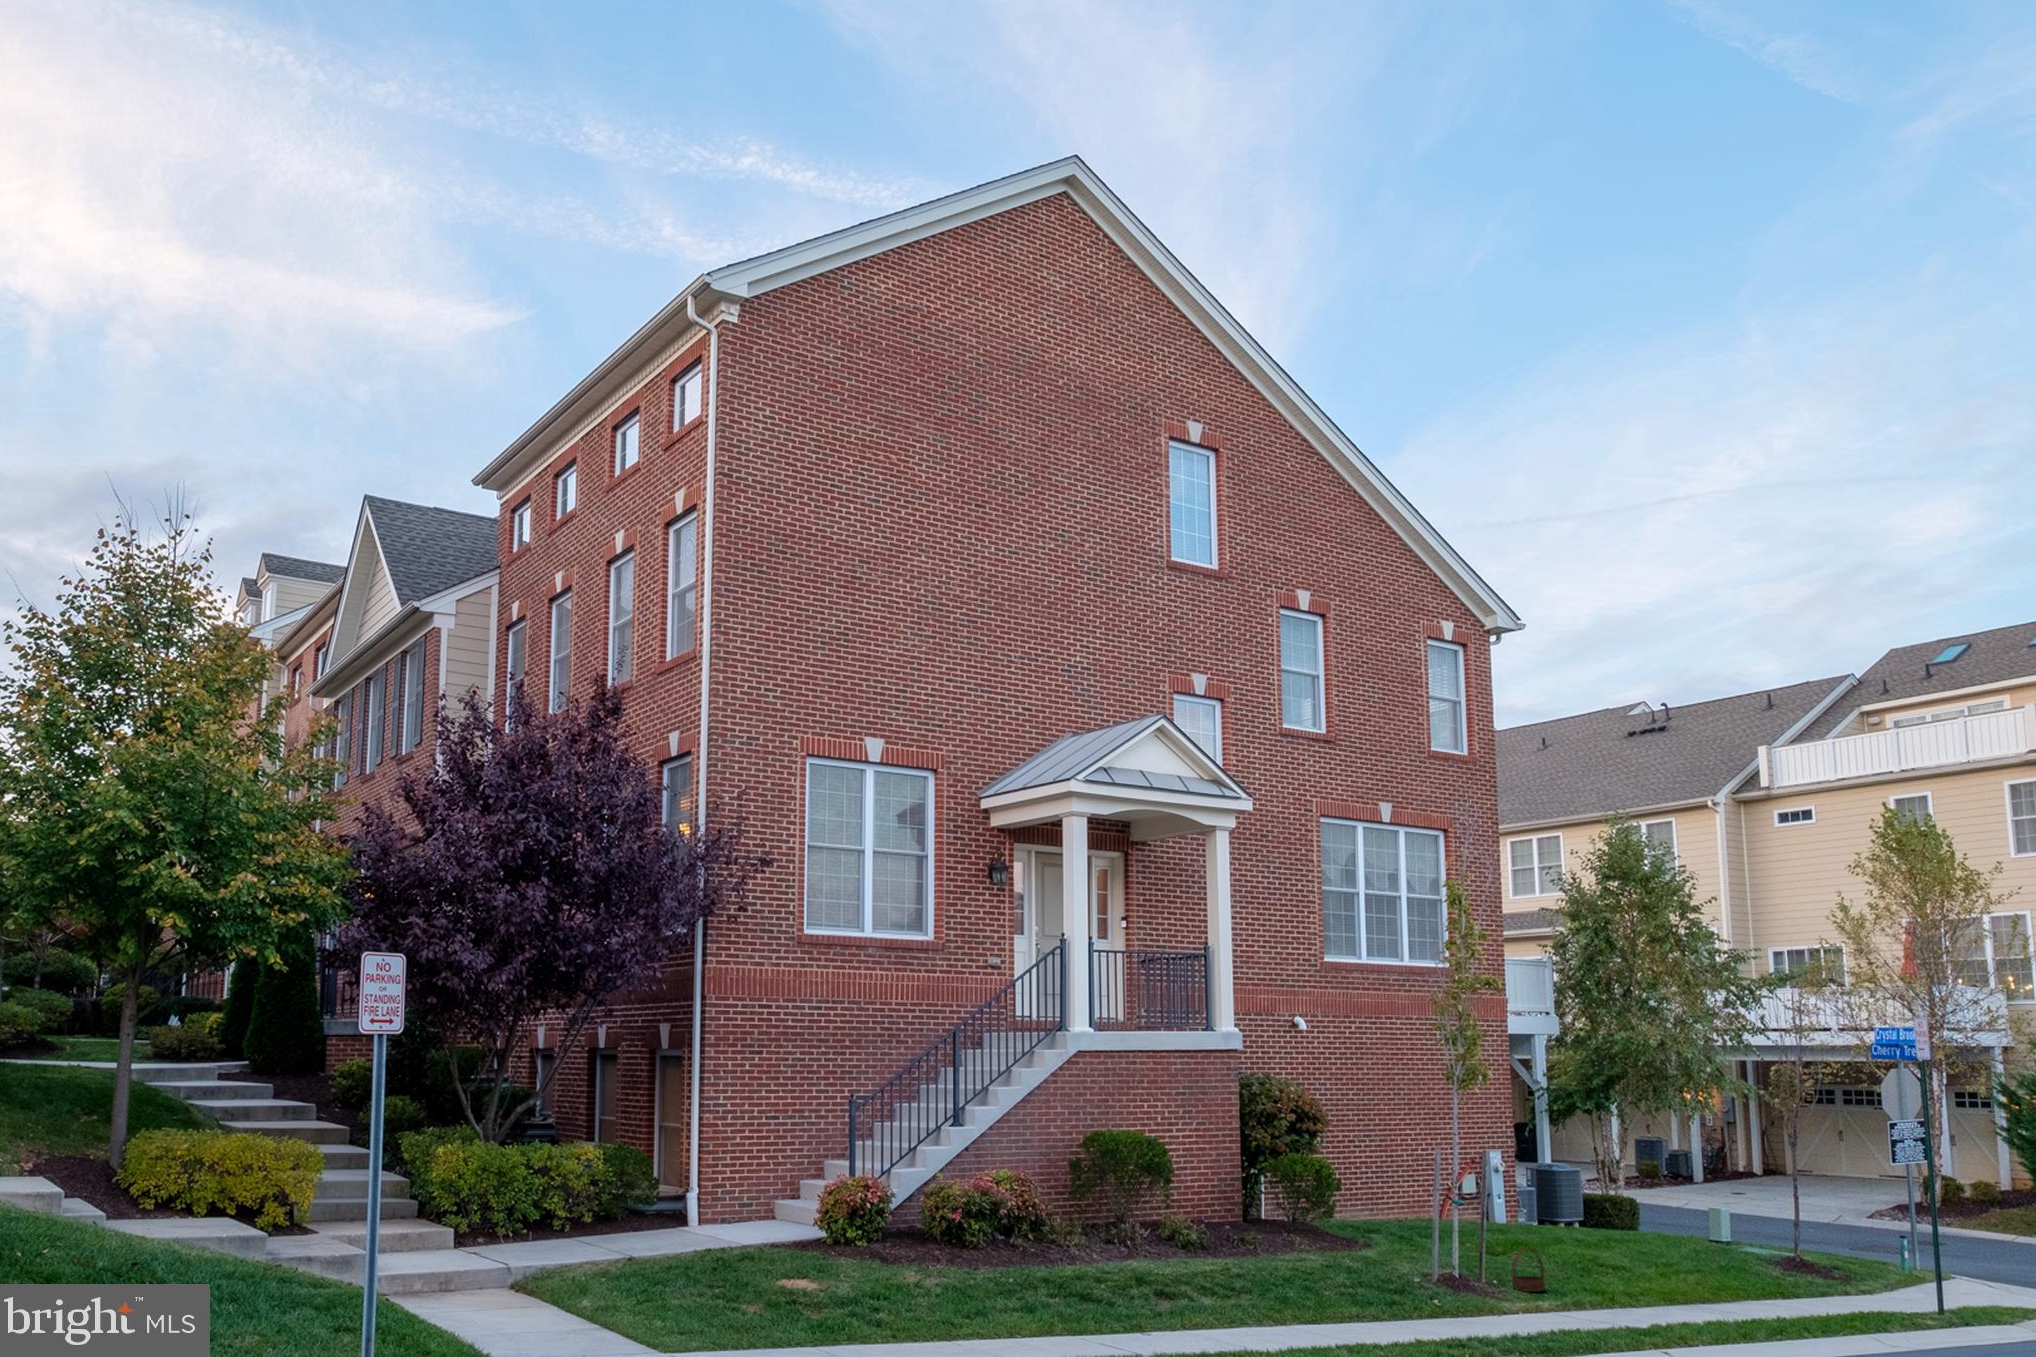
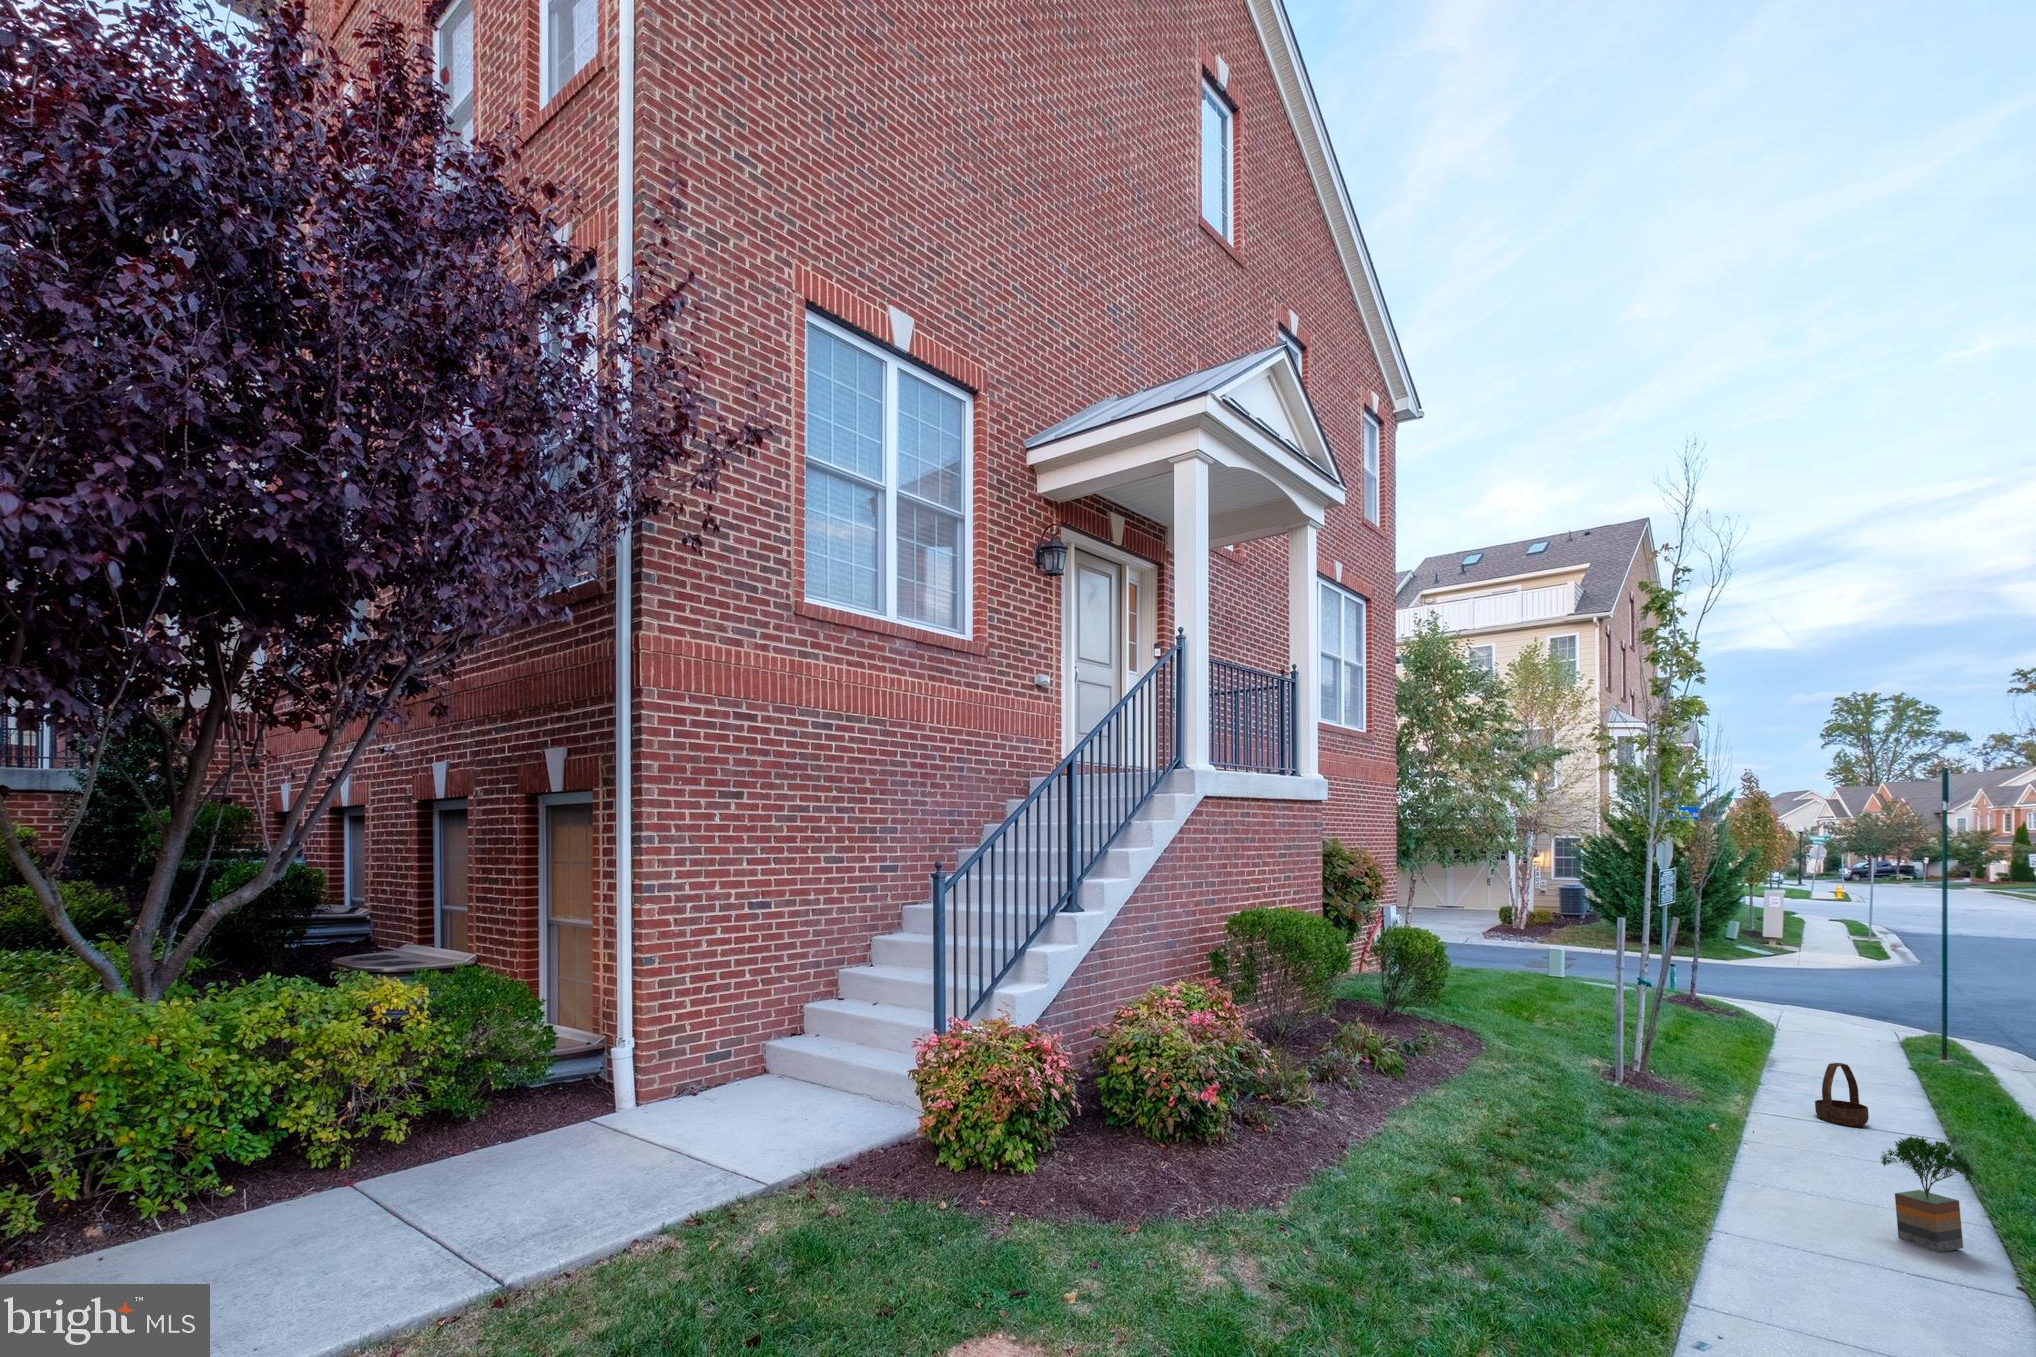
potted tree: none [1353,1257,1395,1319] -> present [1881,1137,1977,1252]

